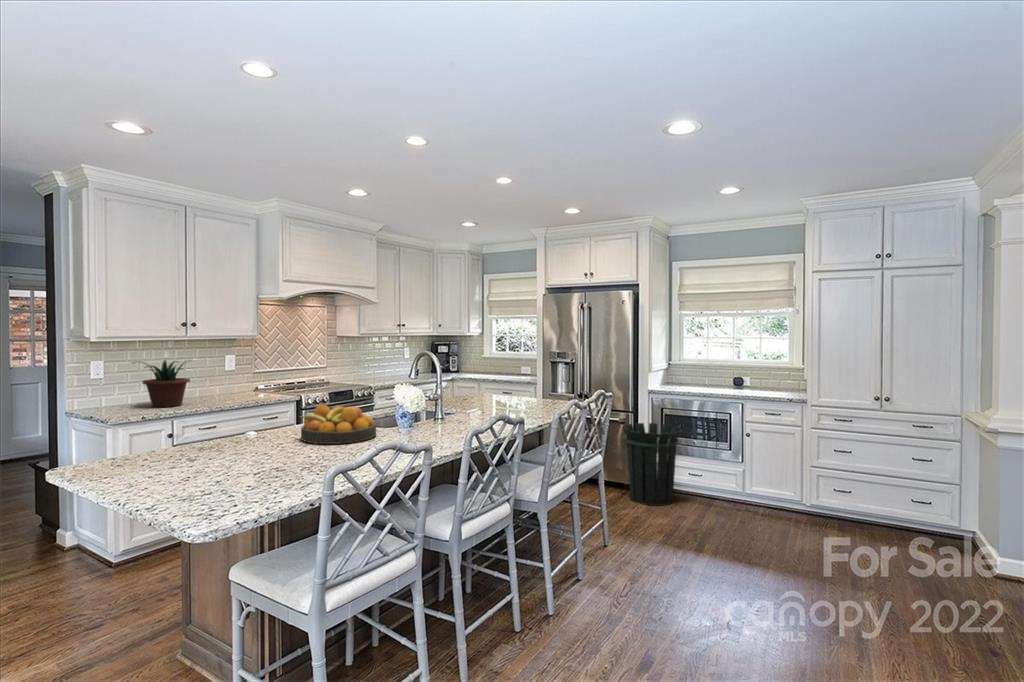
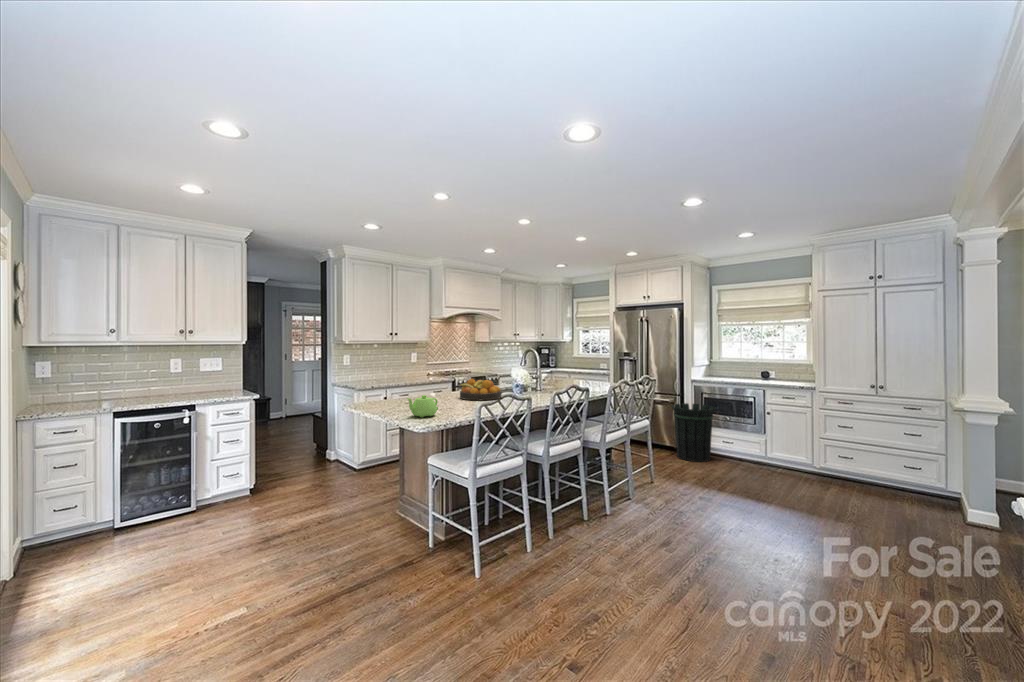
potted plant: present [132,360,190,407] -> none [365,355,396,382]
teapot: none [175,451,249,498] -> present [407,395,438,418]

